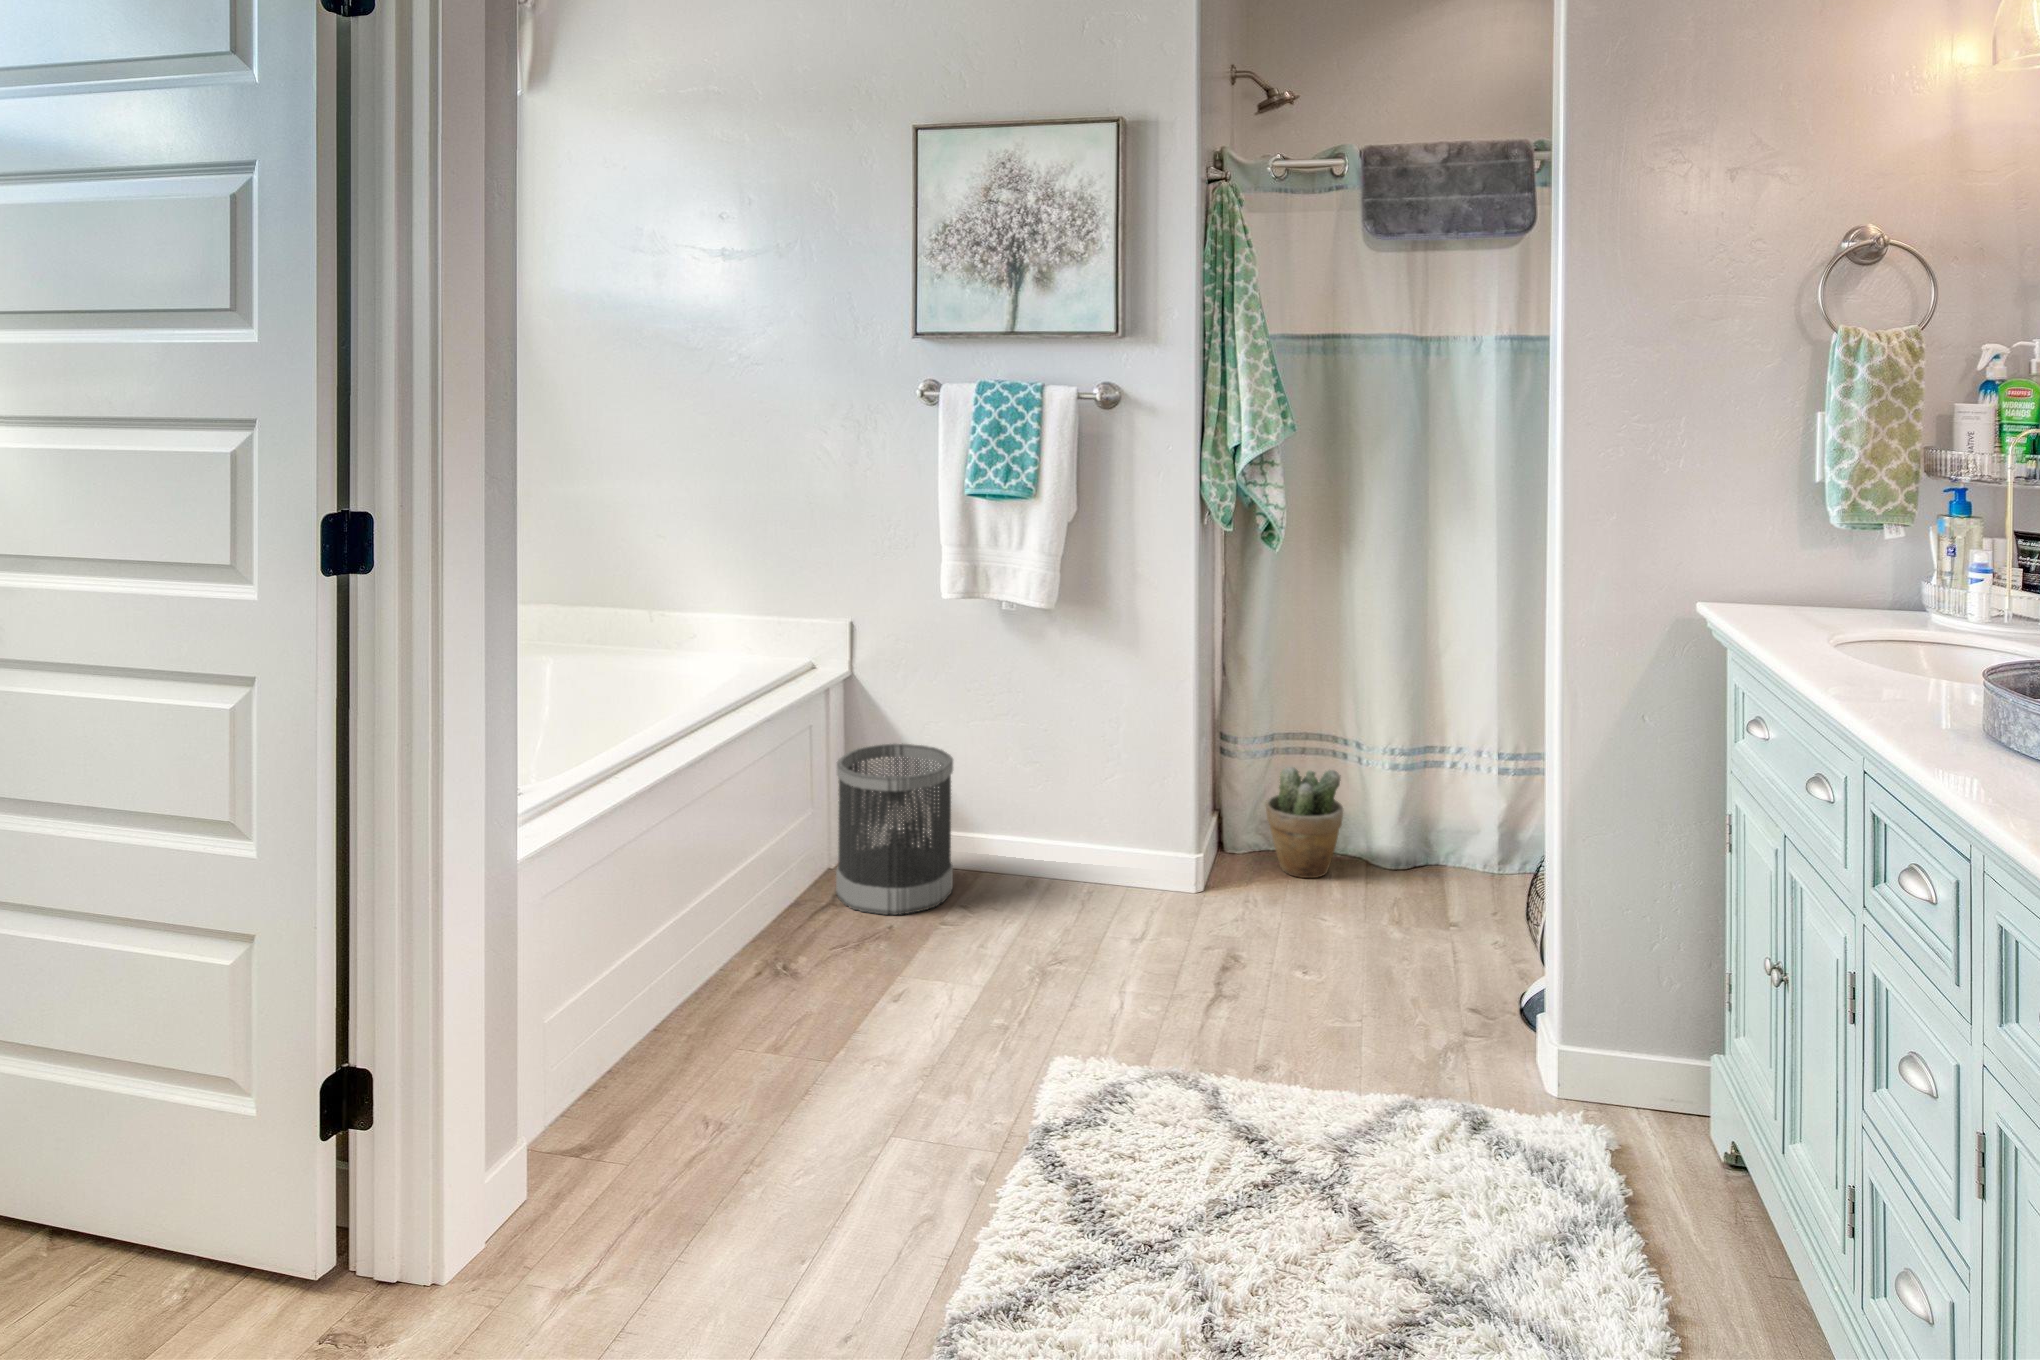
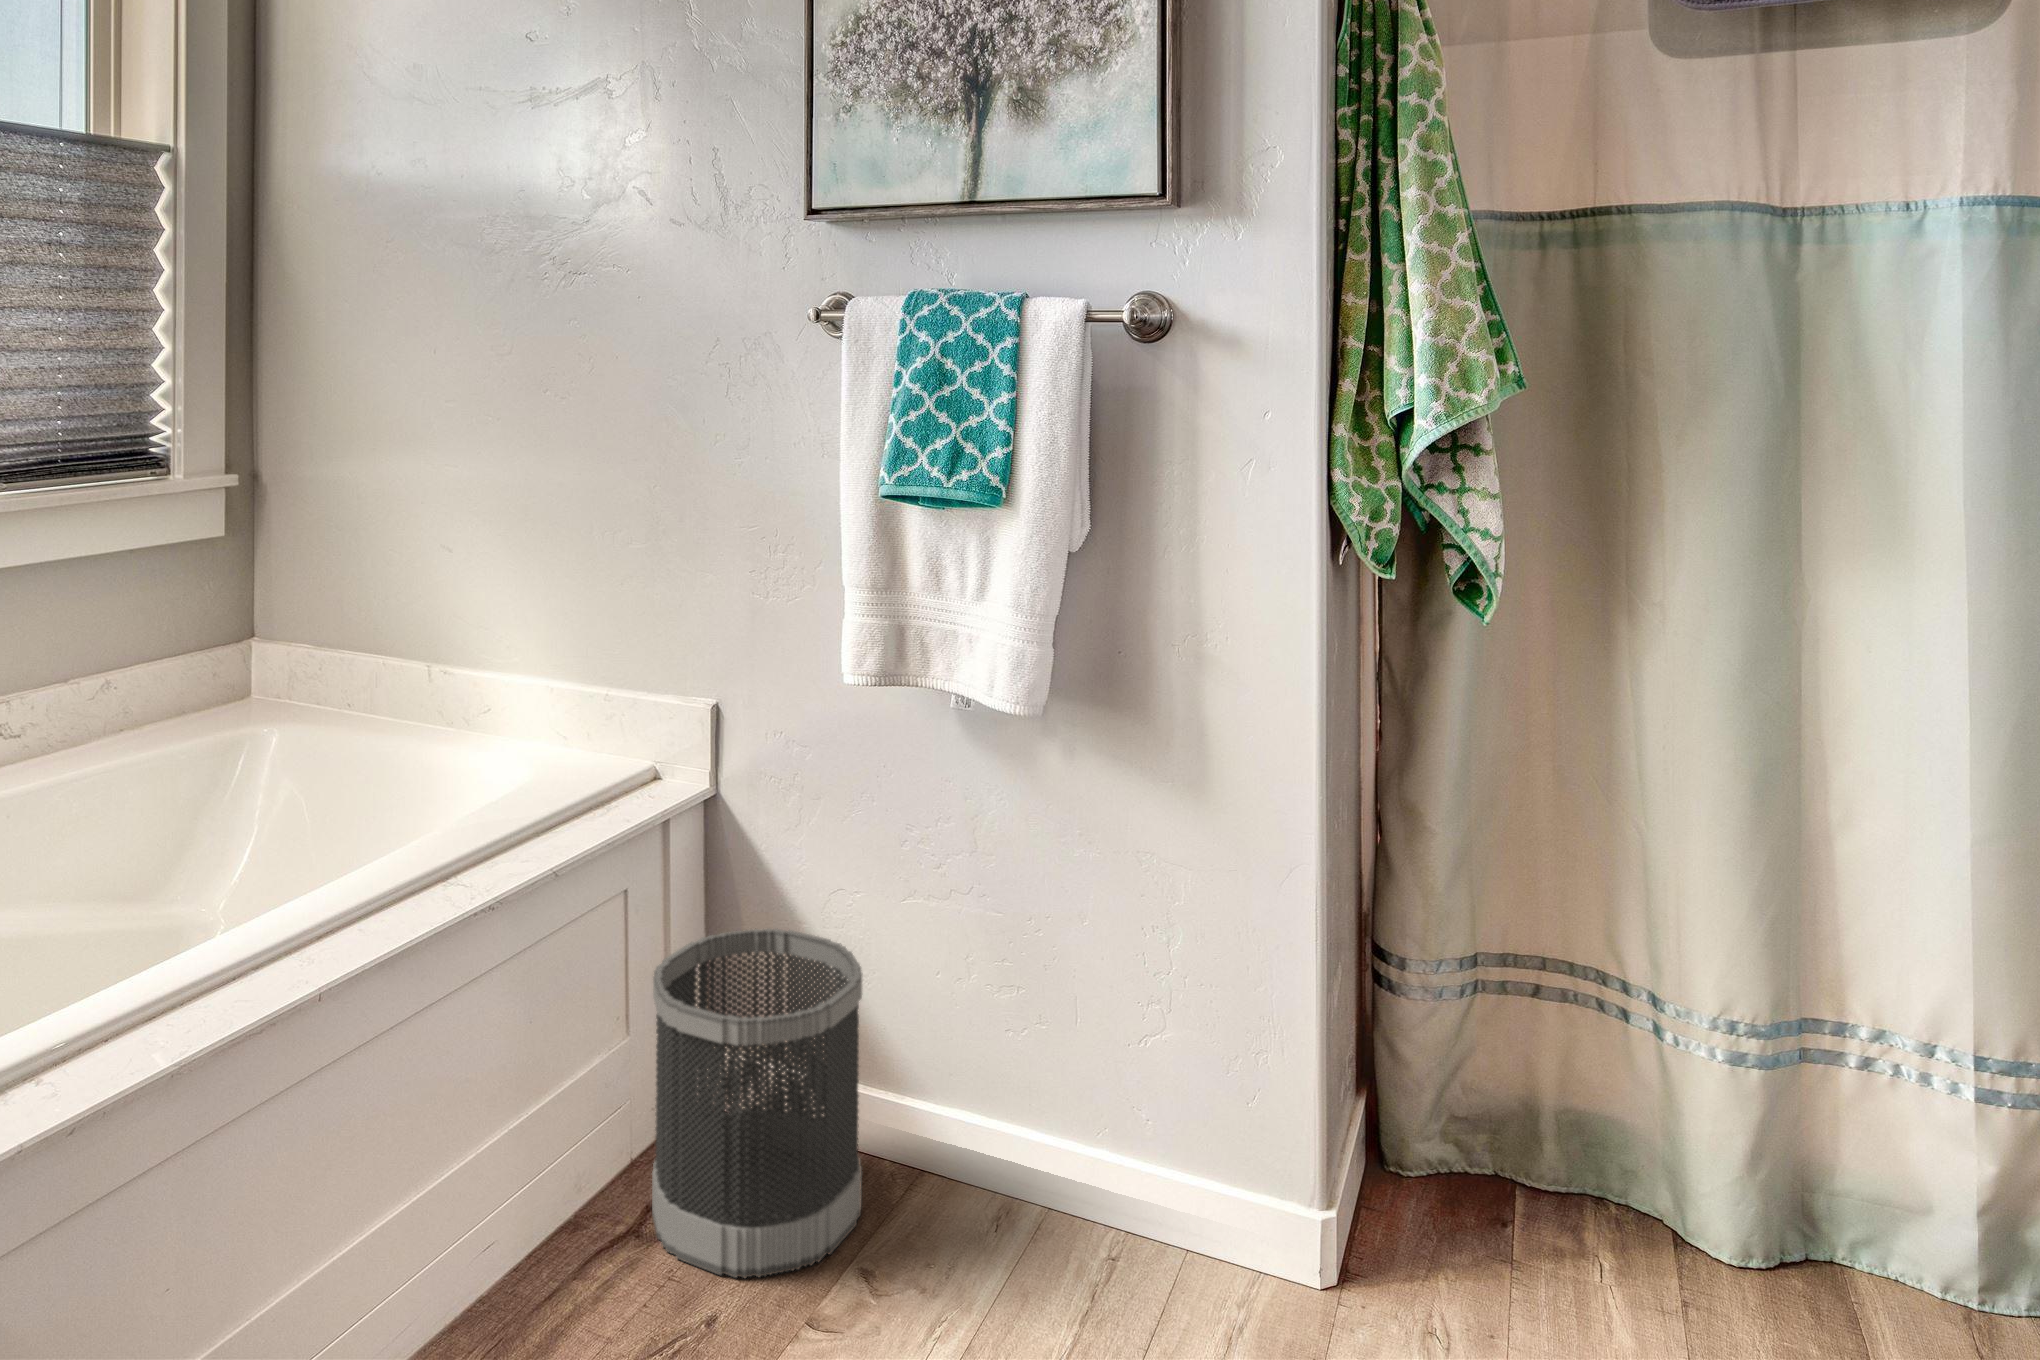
potted plant: present [1266,767,1343,878] -> none [1463,1035,1626,1269]

